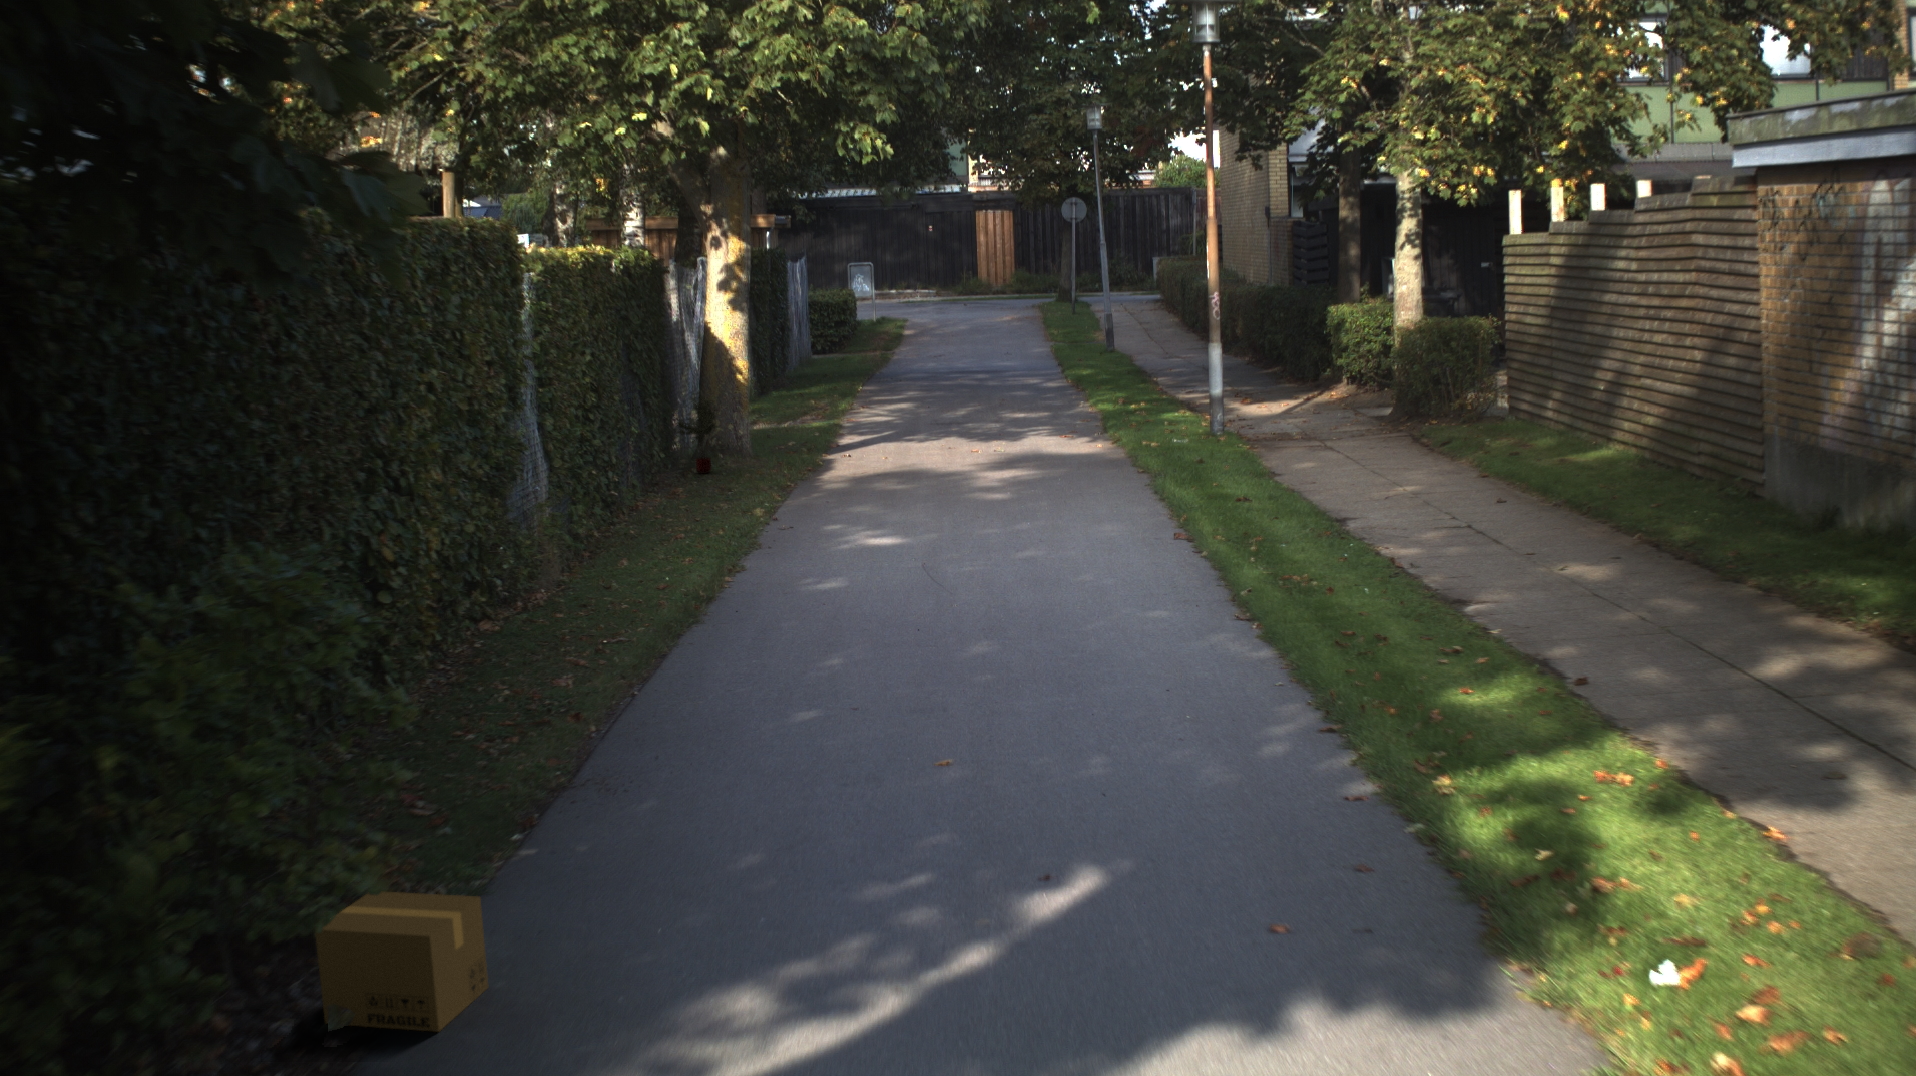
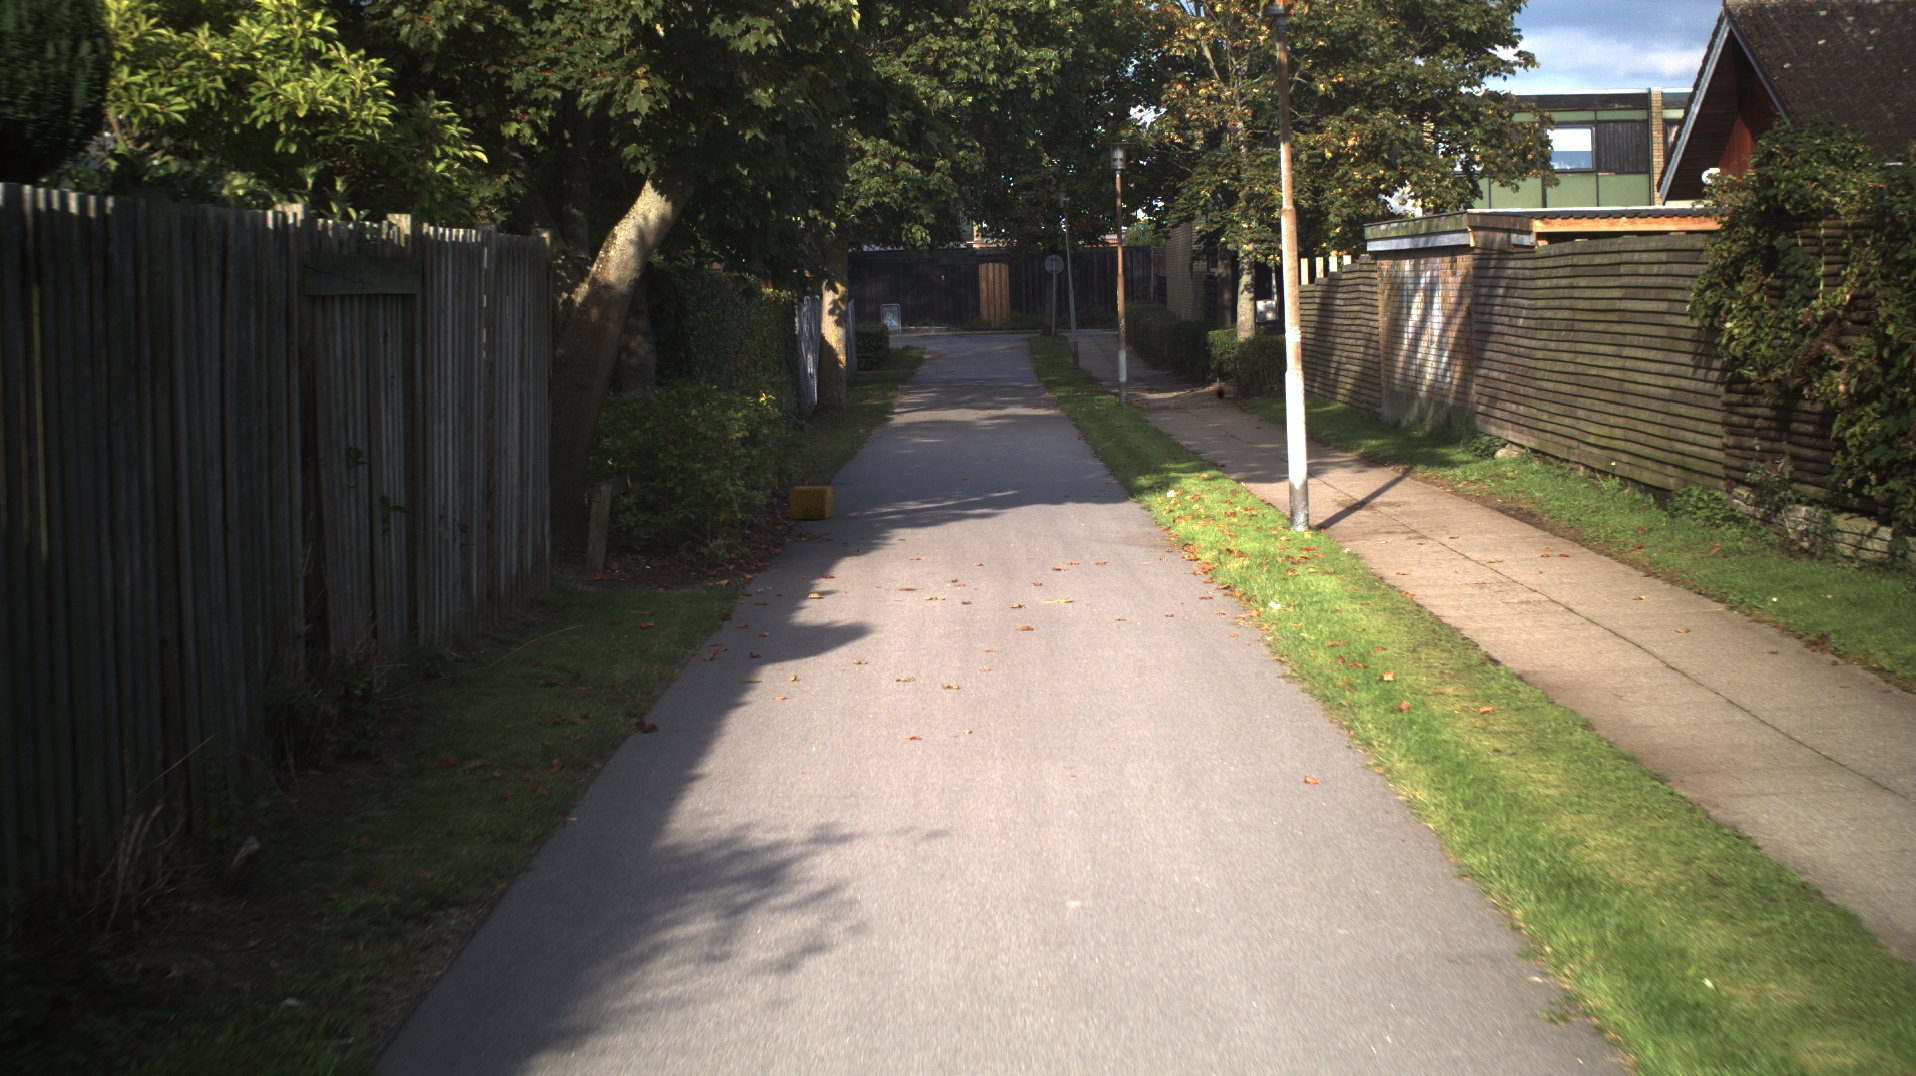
potted tree: present [677,392,716,474] -> present [1213,357,1233,398]

